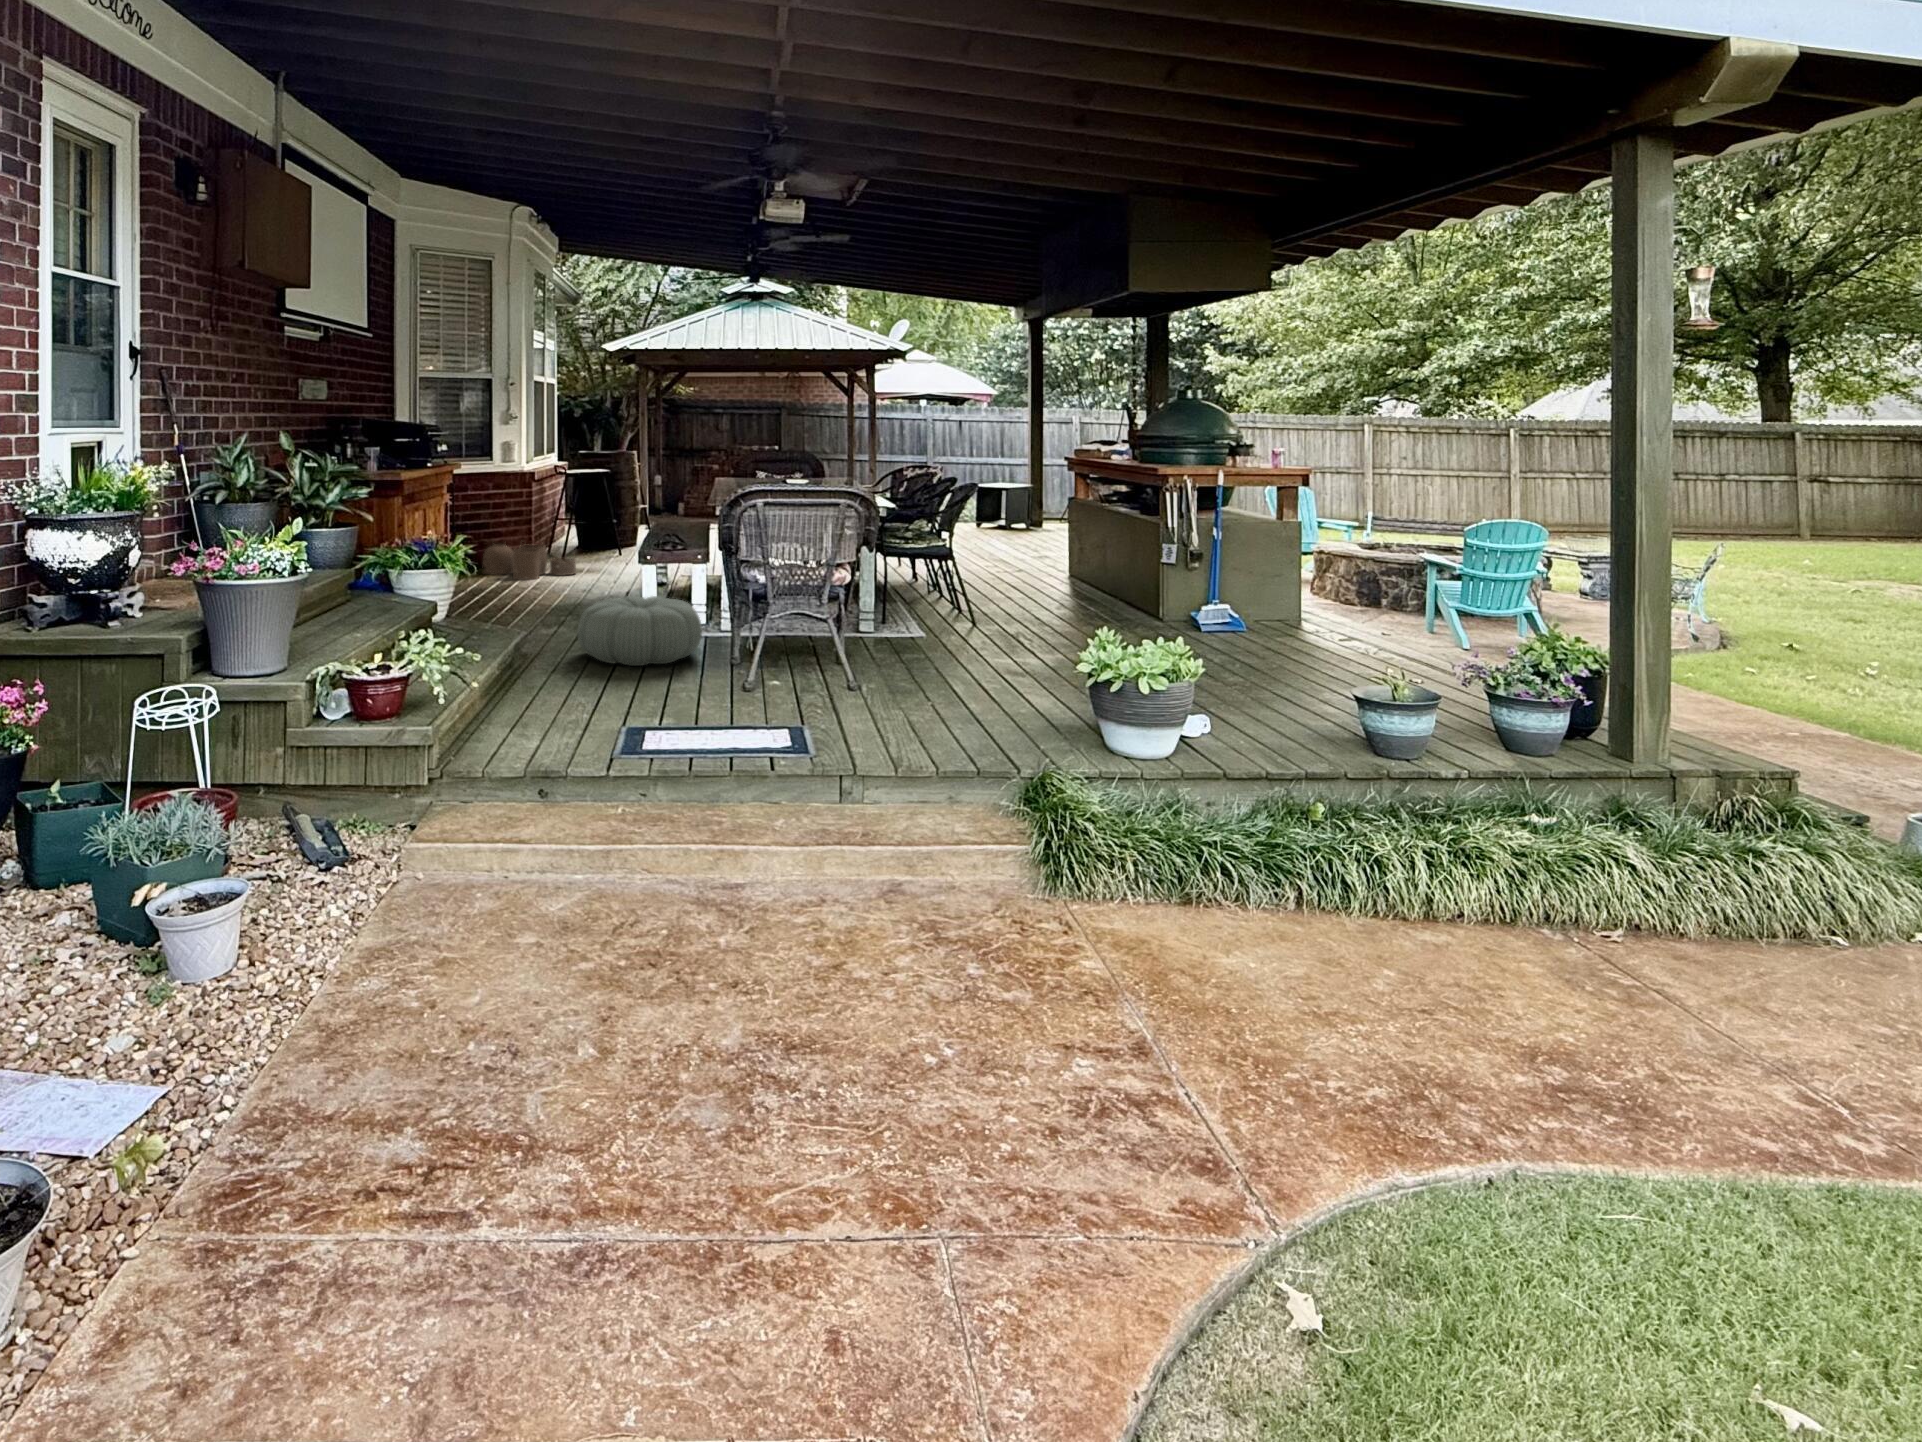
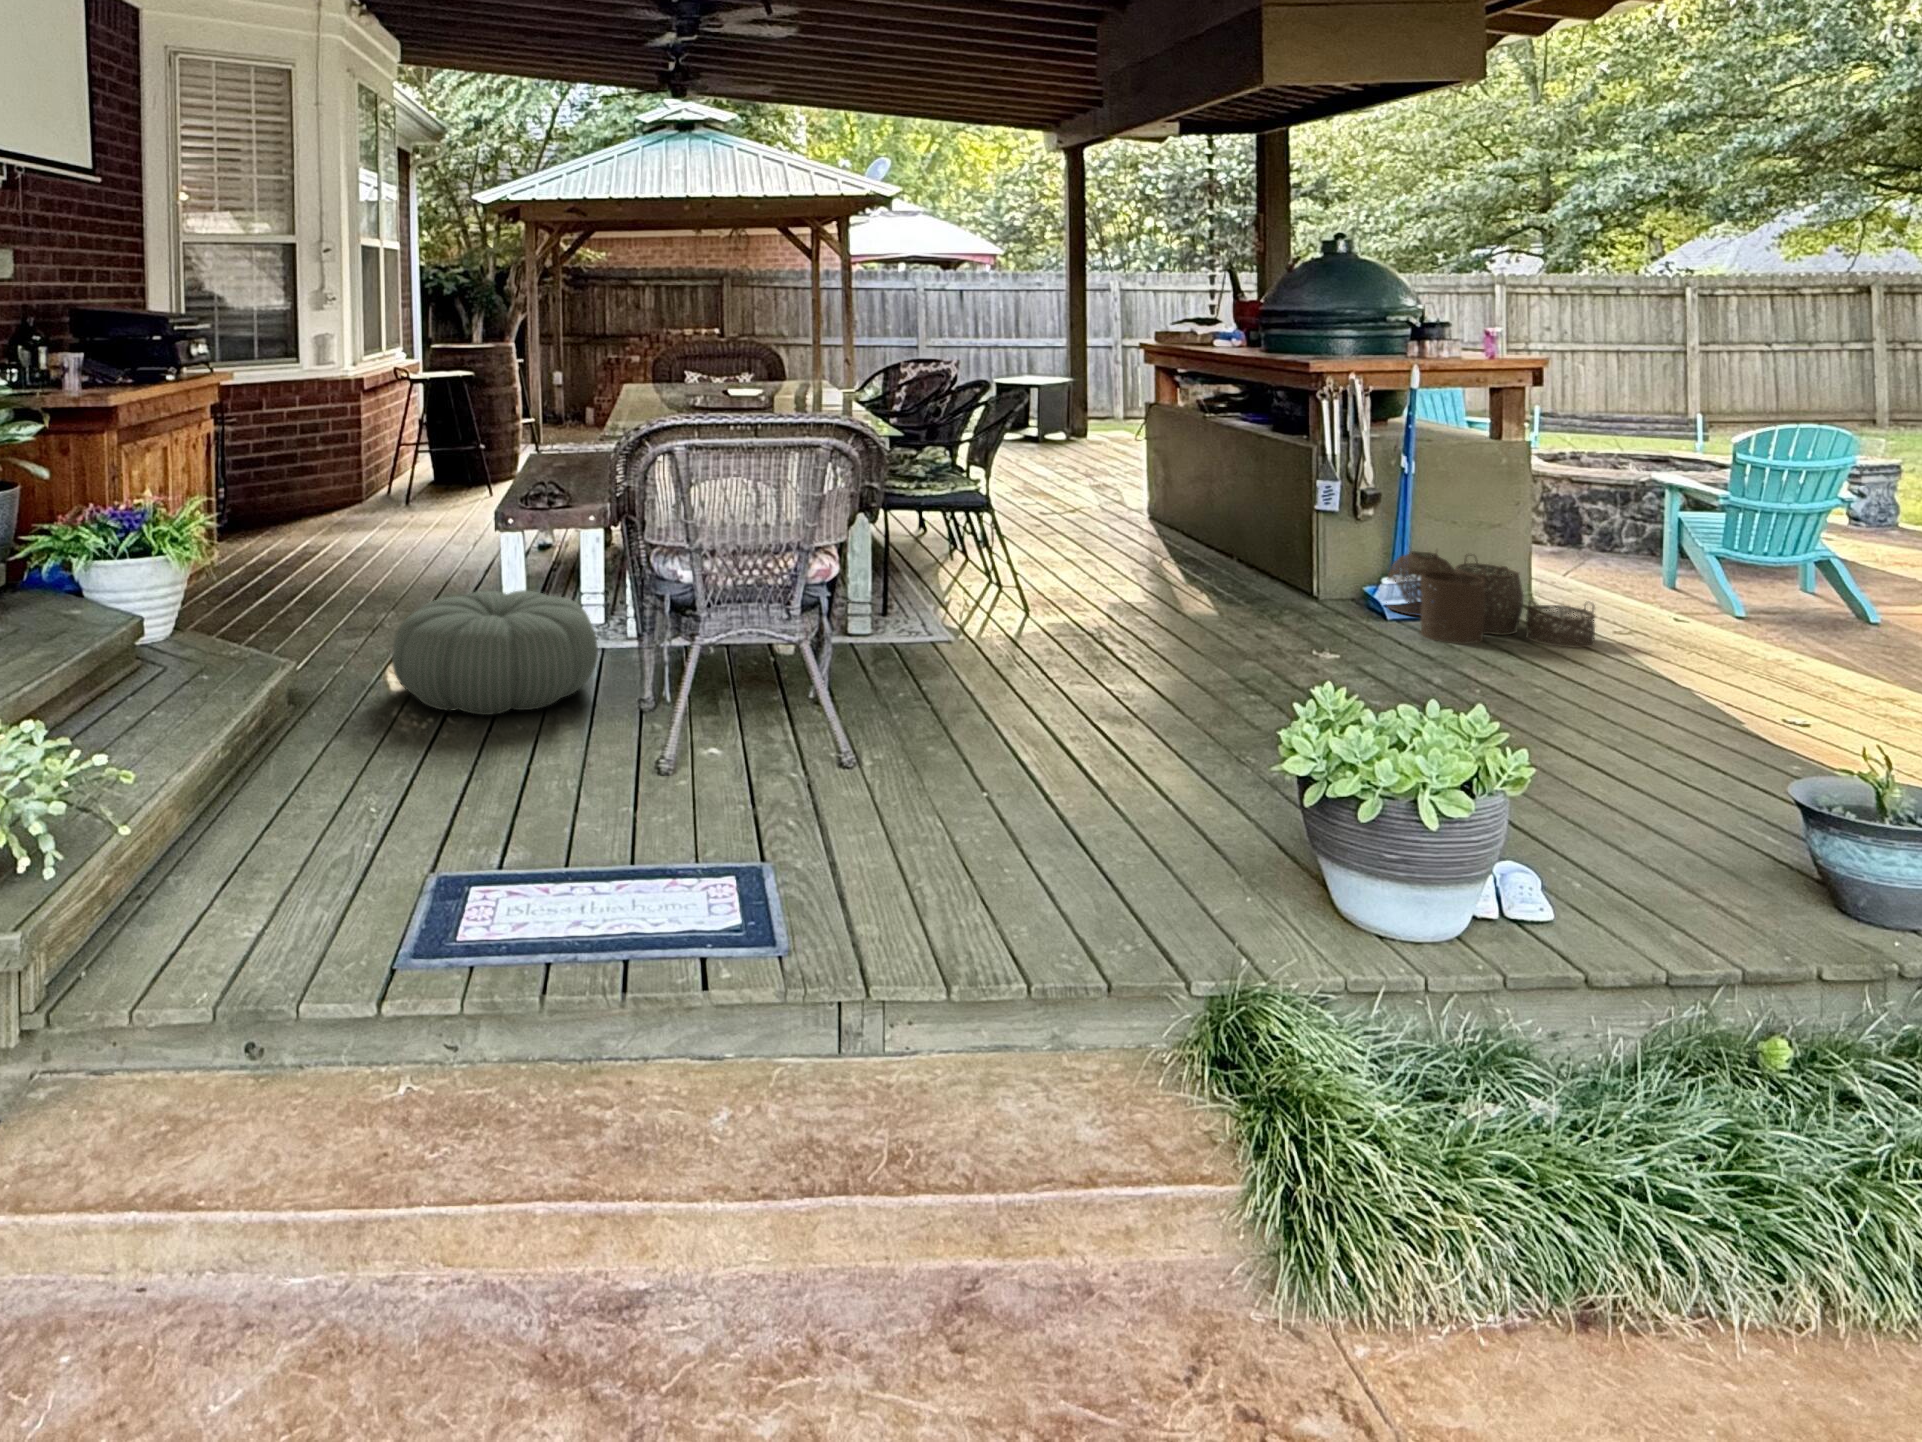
woven basket: present [482,543,576,580] -> present [1387,551,1595,647]

